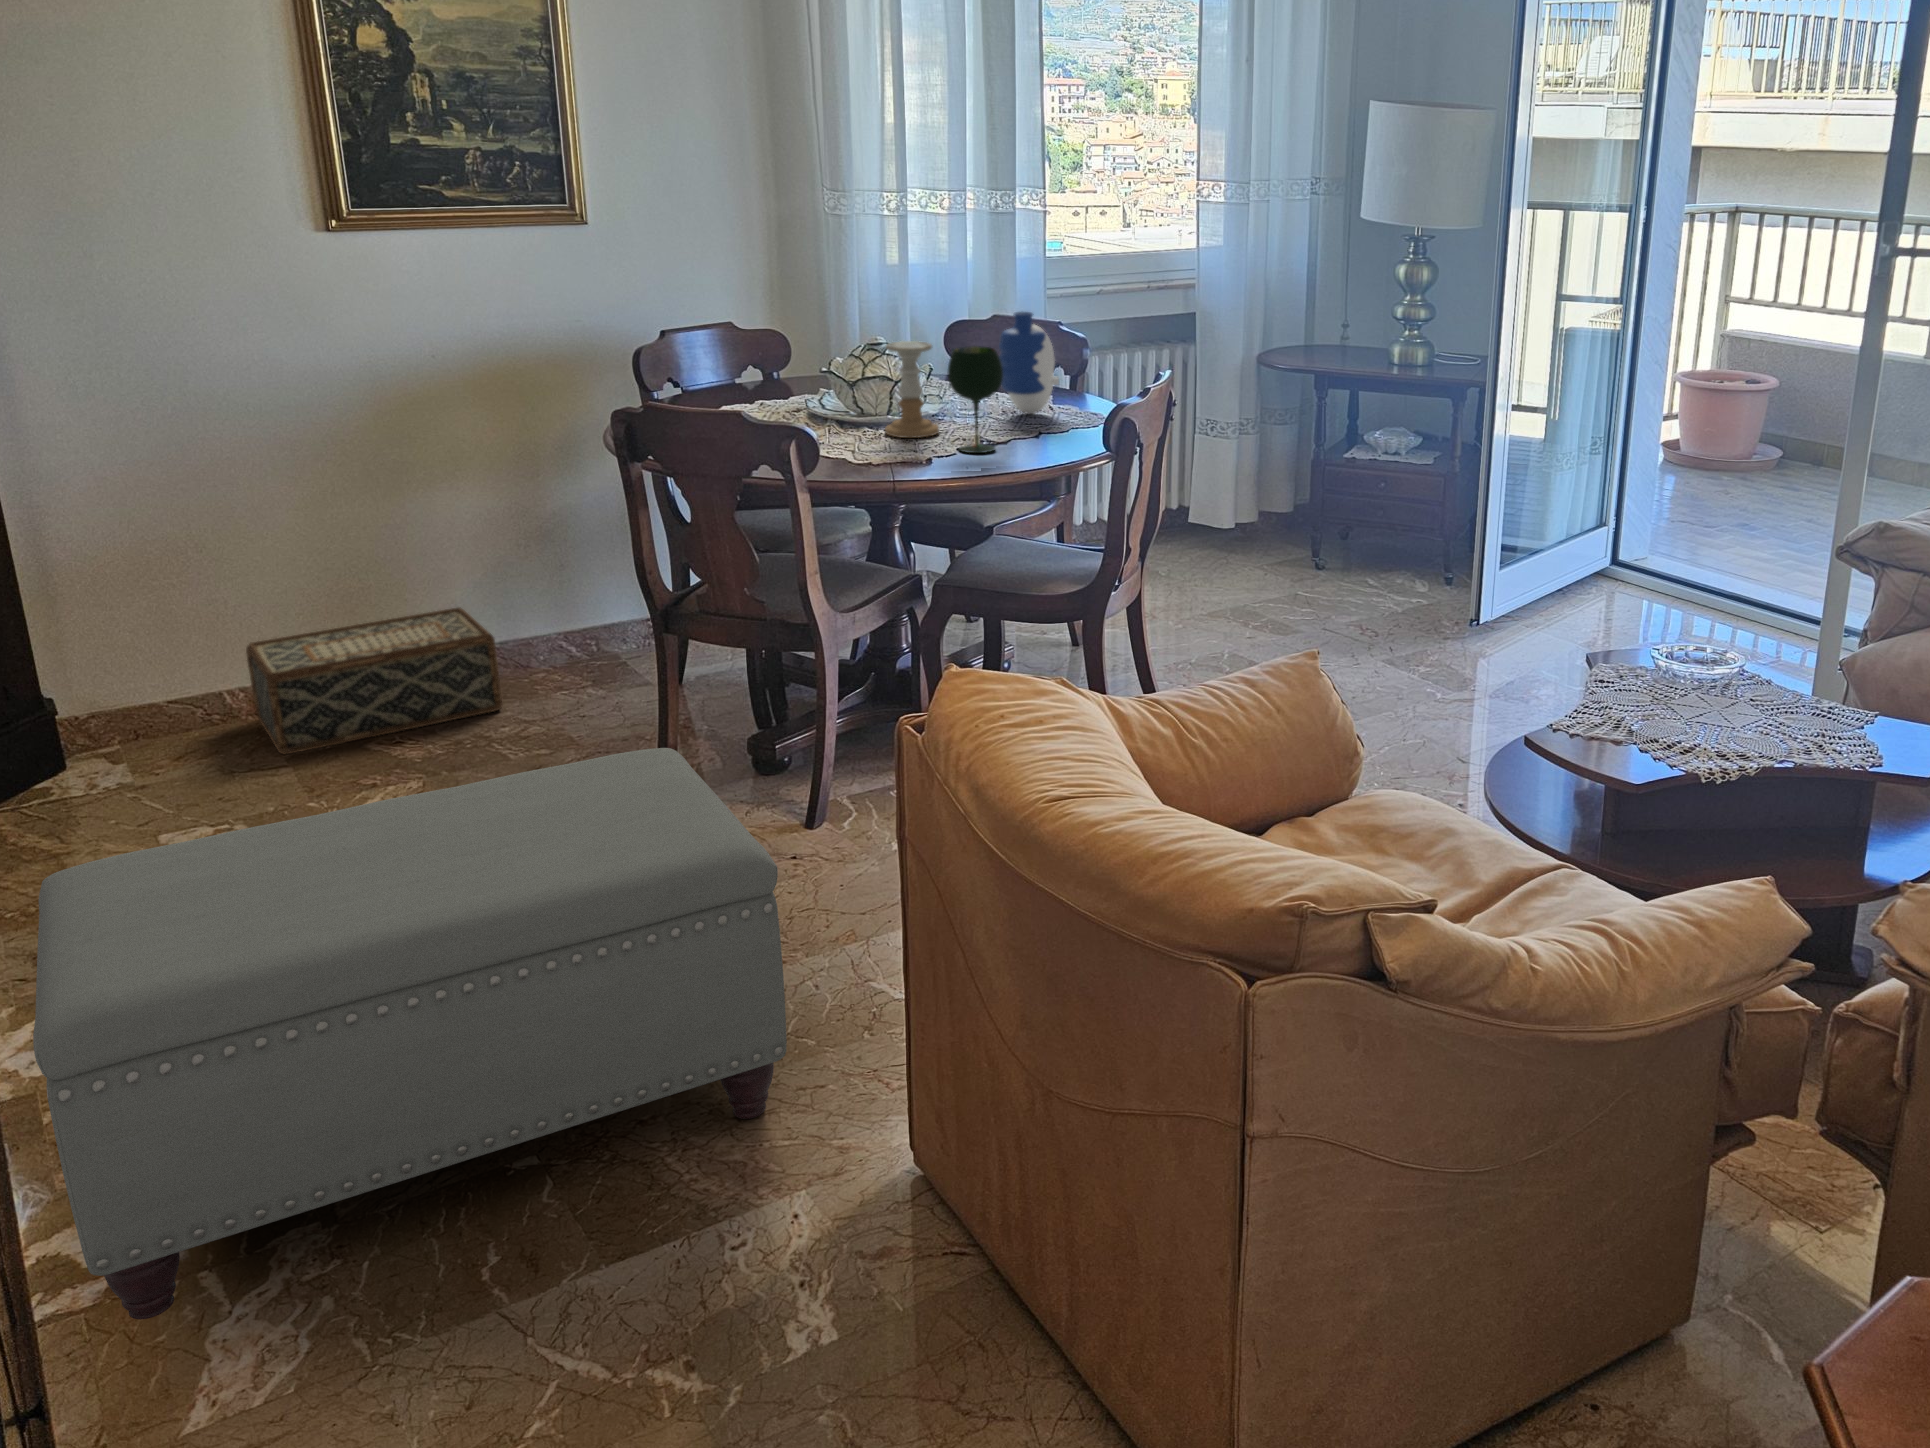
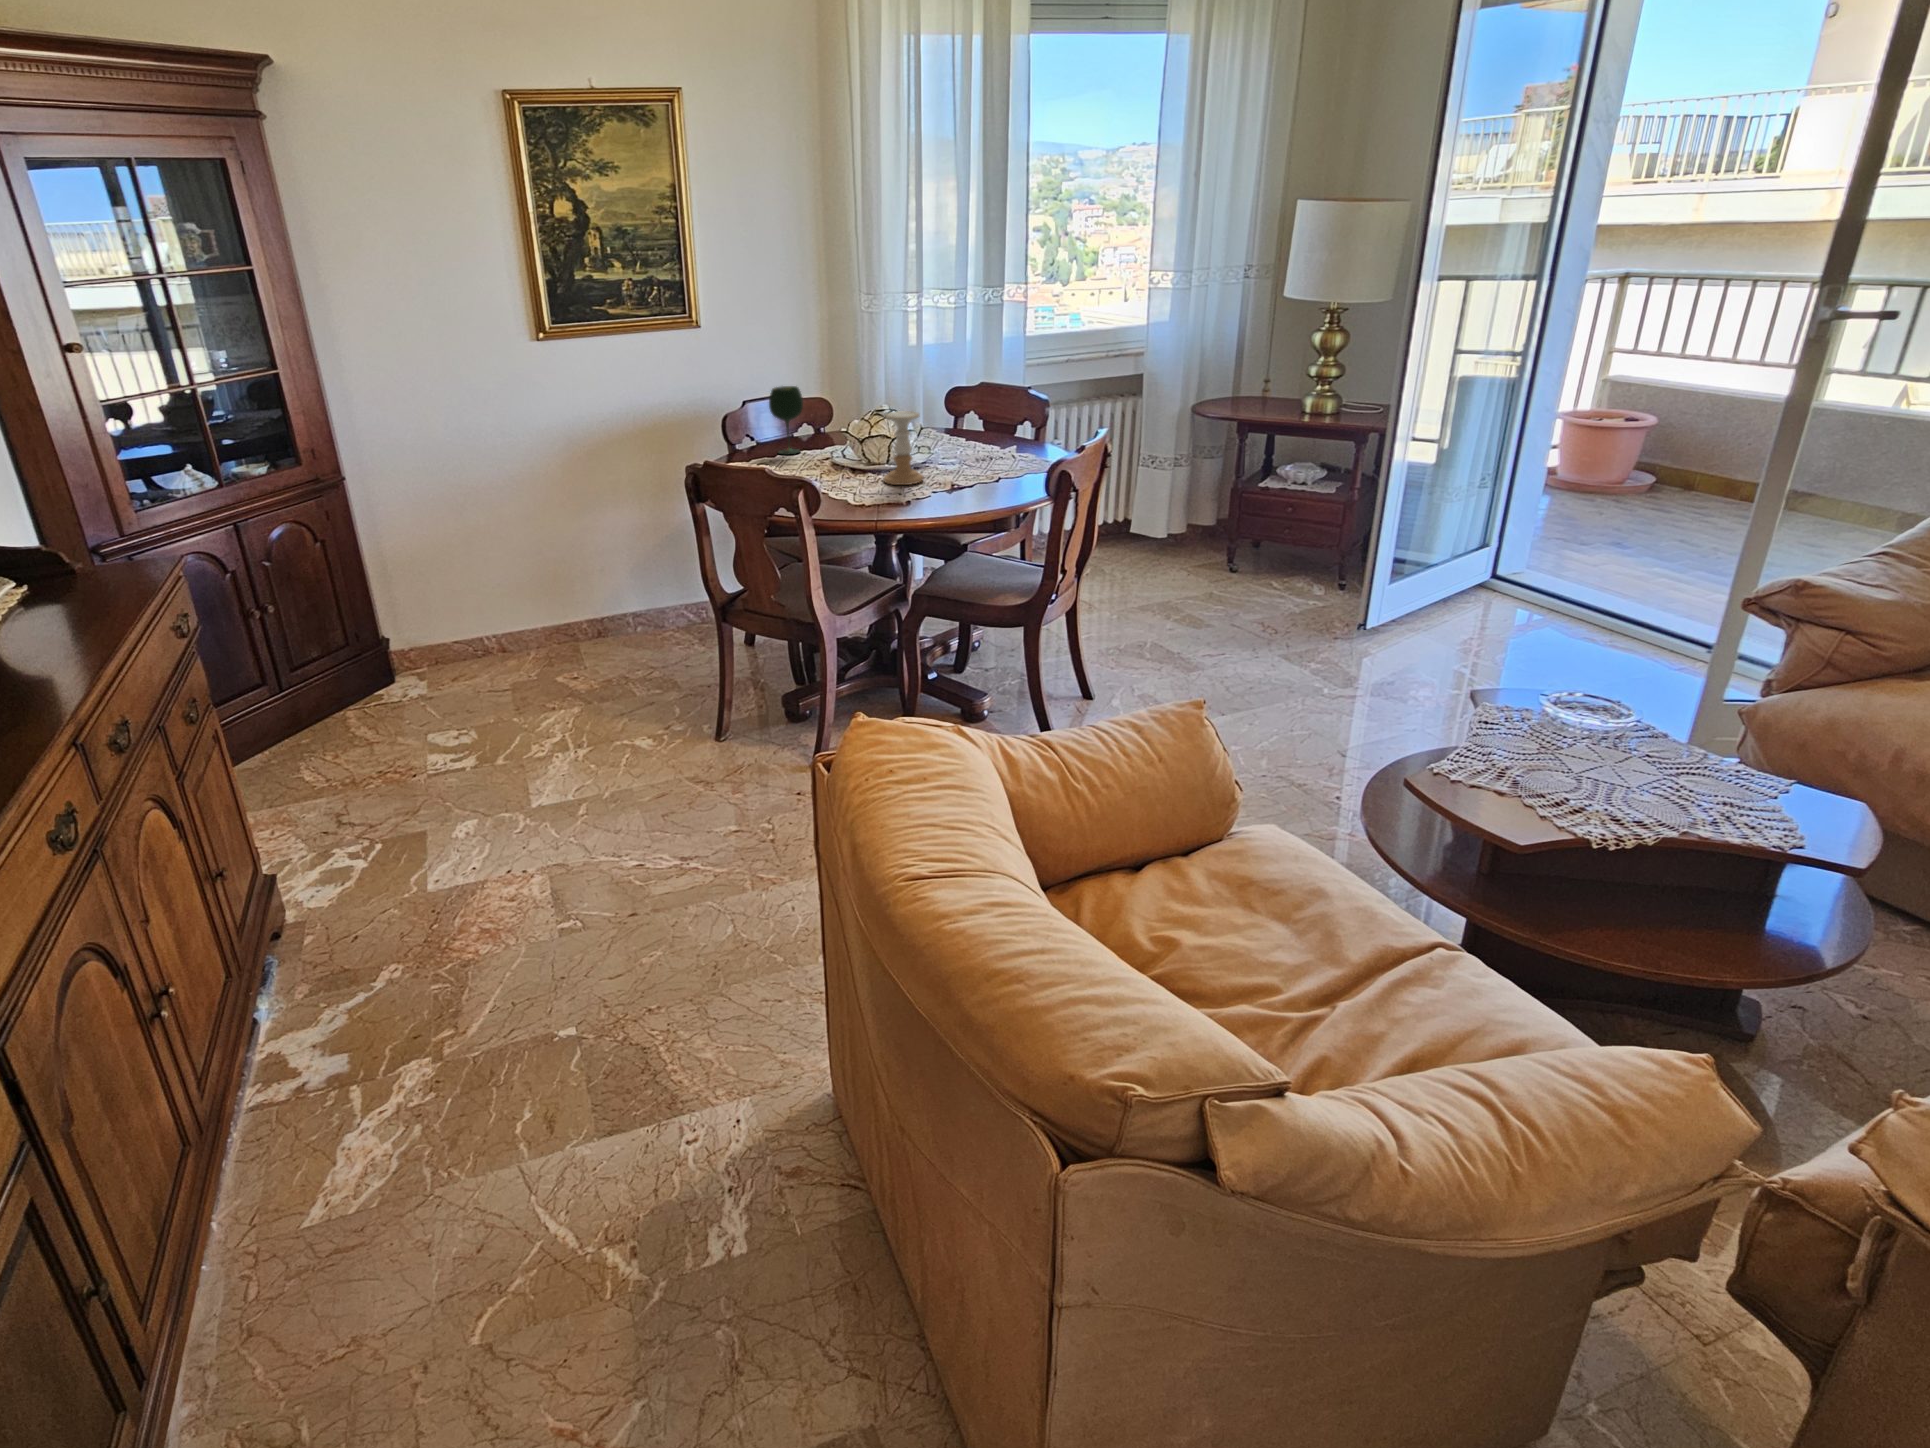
vase: present [999,312,1059,414] -> none [974,385,1020,464]
wine glass: present [947,346,1003,453] -> present [769,386,803,454]
woven basket: present [246,608,502,755] -> none [493,590,641,684]
ottoman: present [33,748,787,1320] -> none [216,729,750,1119]

